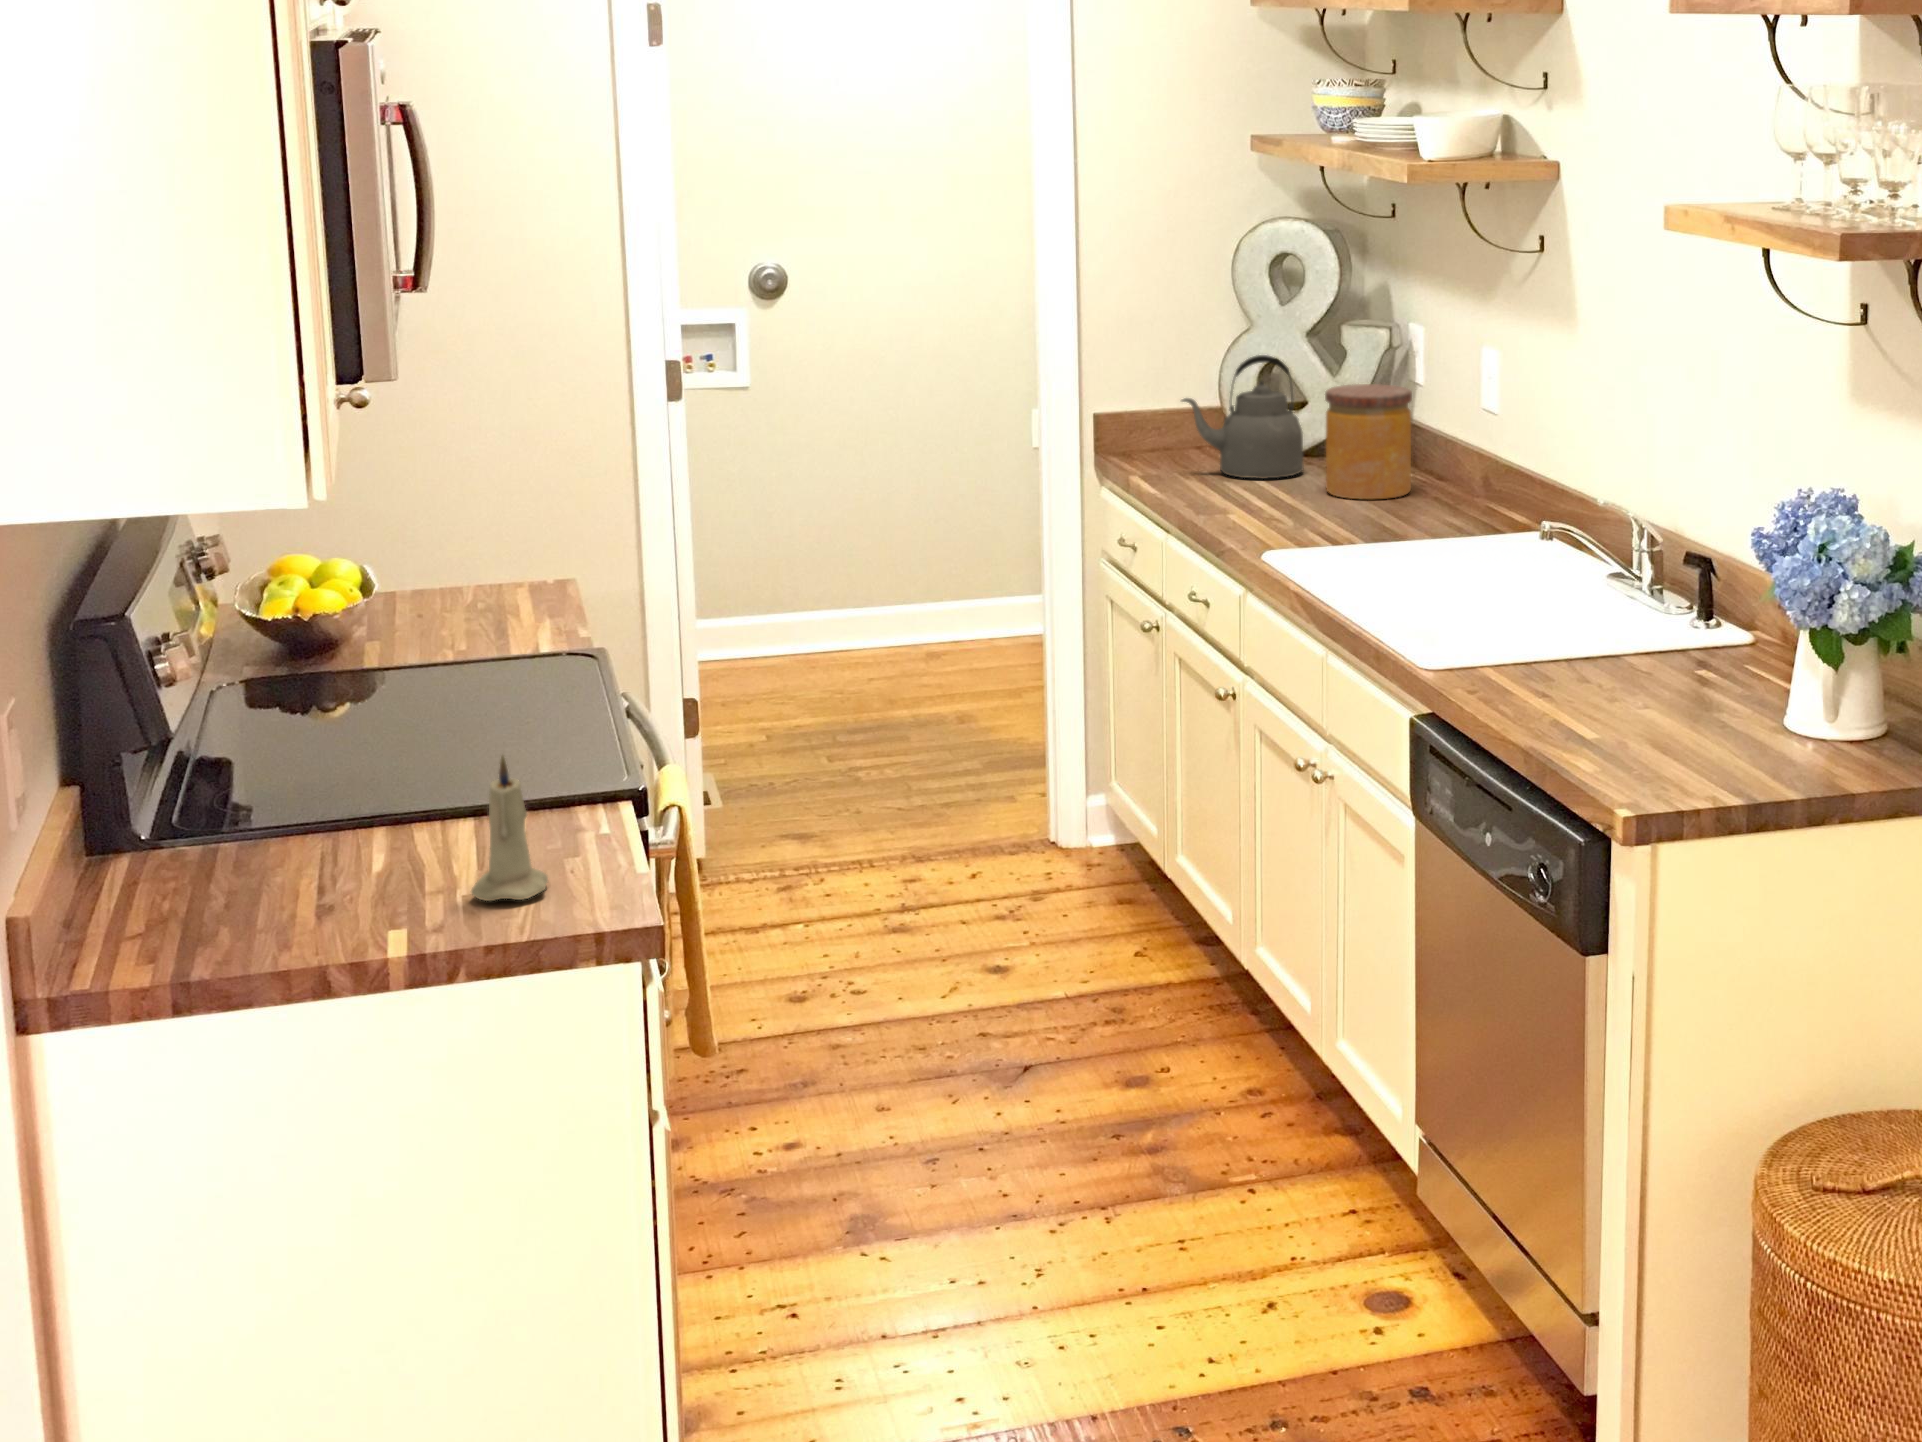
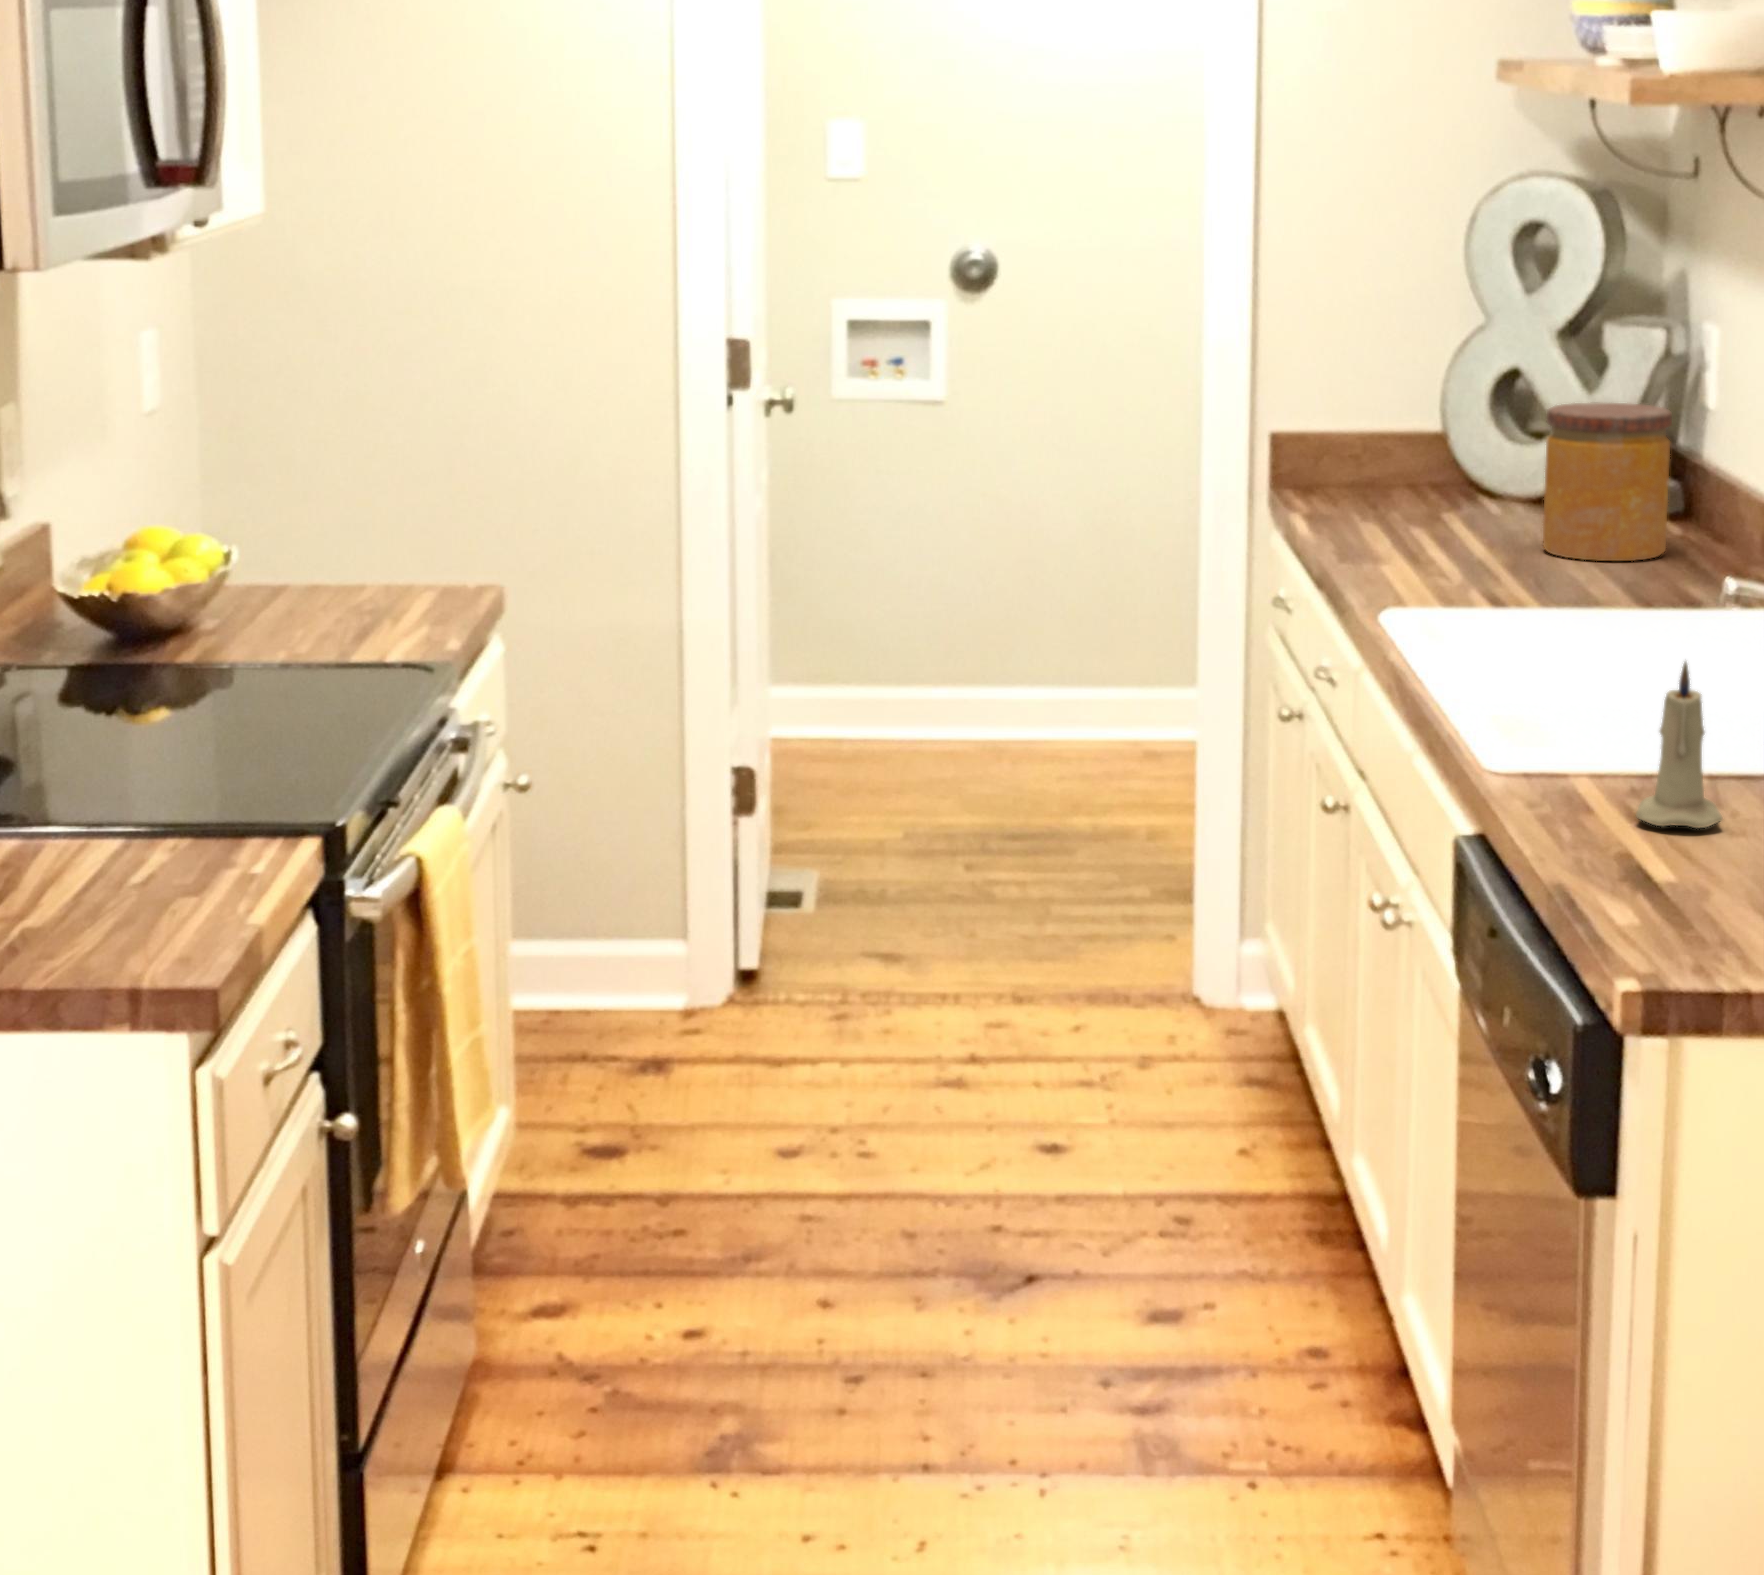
kettle: present [1181,355,1304,479] -> none [1364,361,1534,529]
candle: present [471,756,548,901] -> present [1636,662,1723,828]

